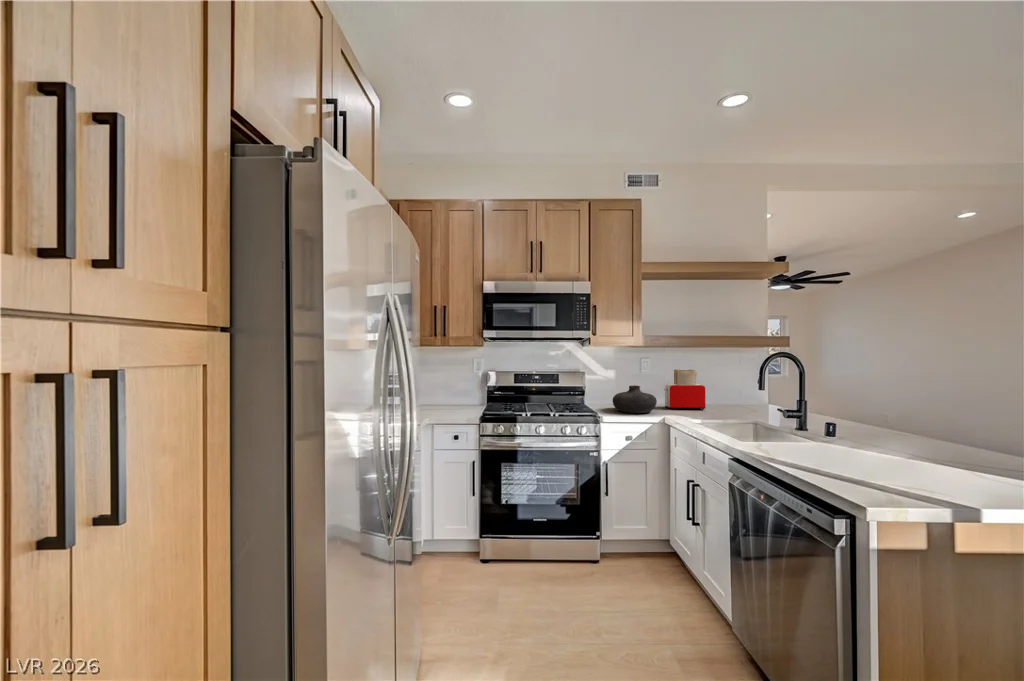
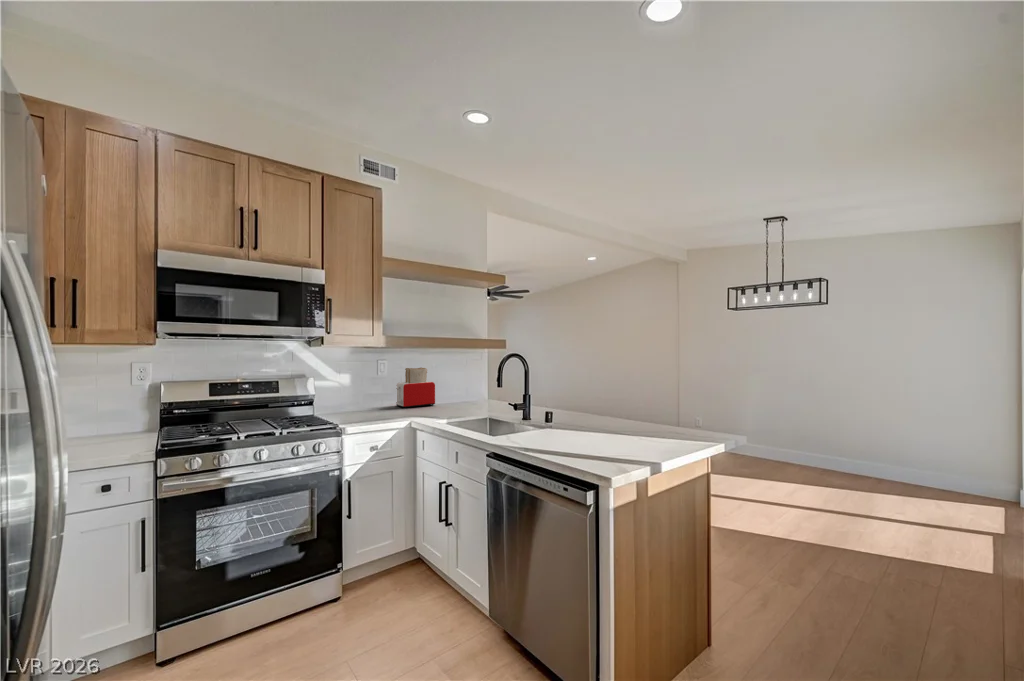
vase: present [613,385,657,413] -> none [346,387,394,417]

